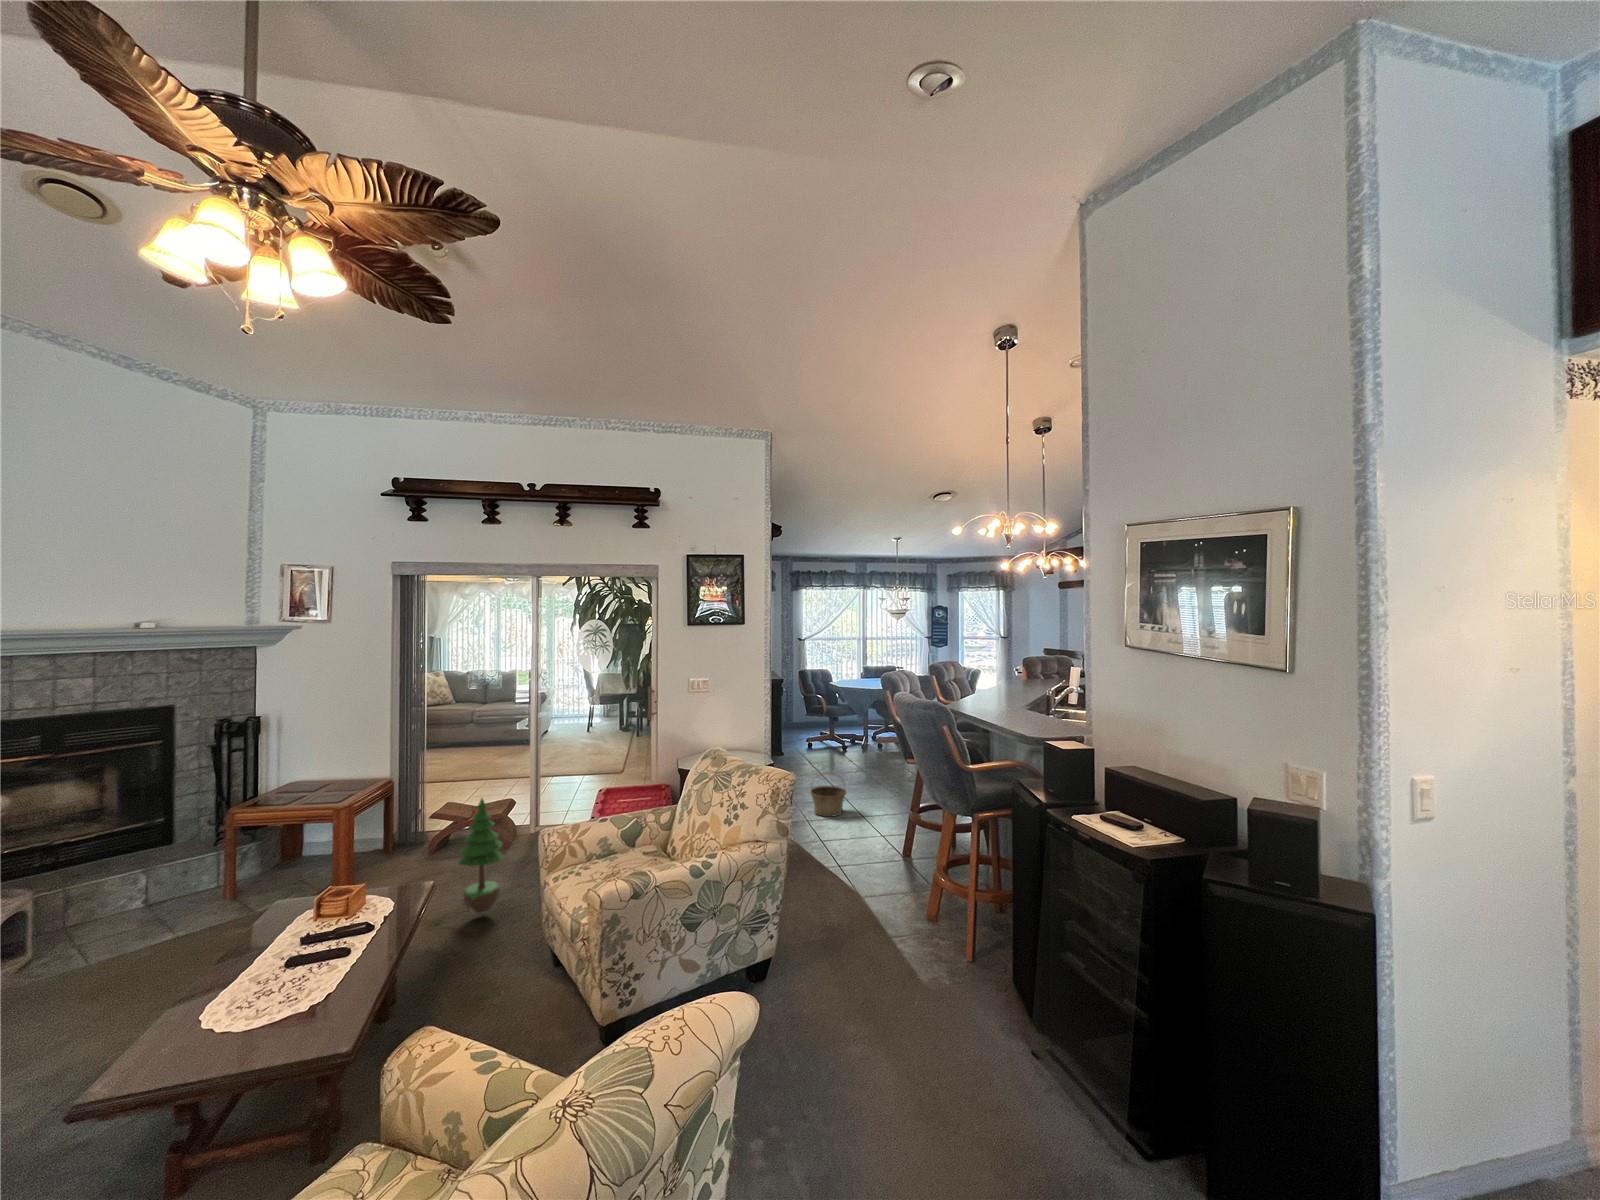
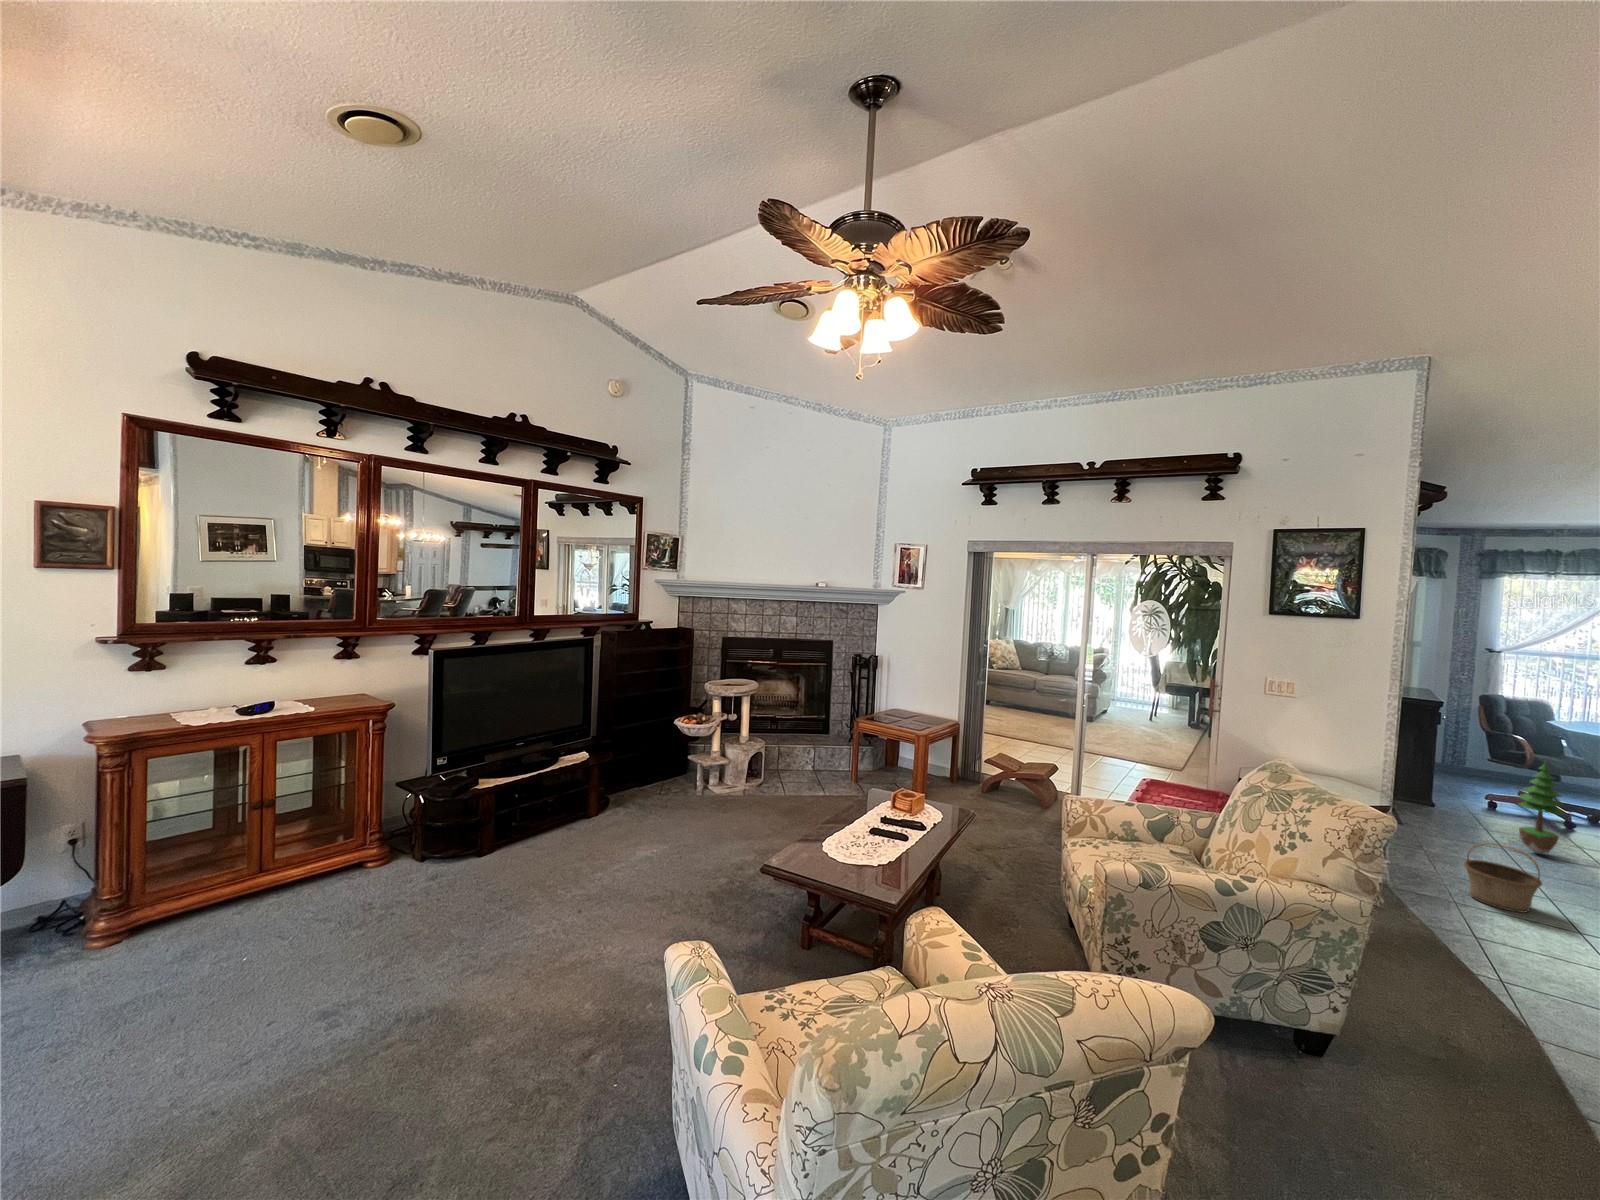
potted tree: present [458,799,504,916] -> present [1518,762,1565,854]

